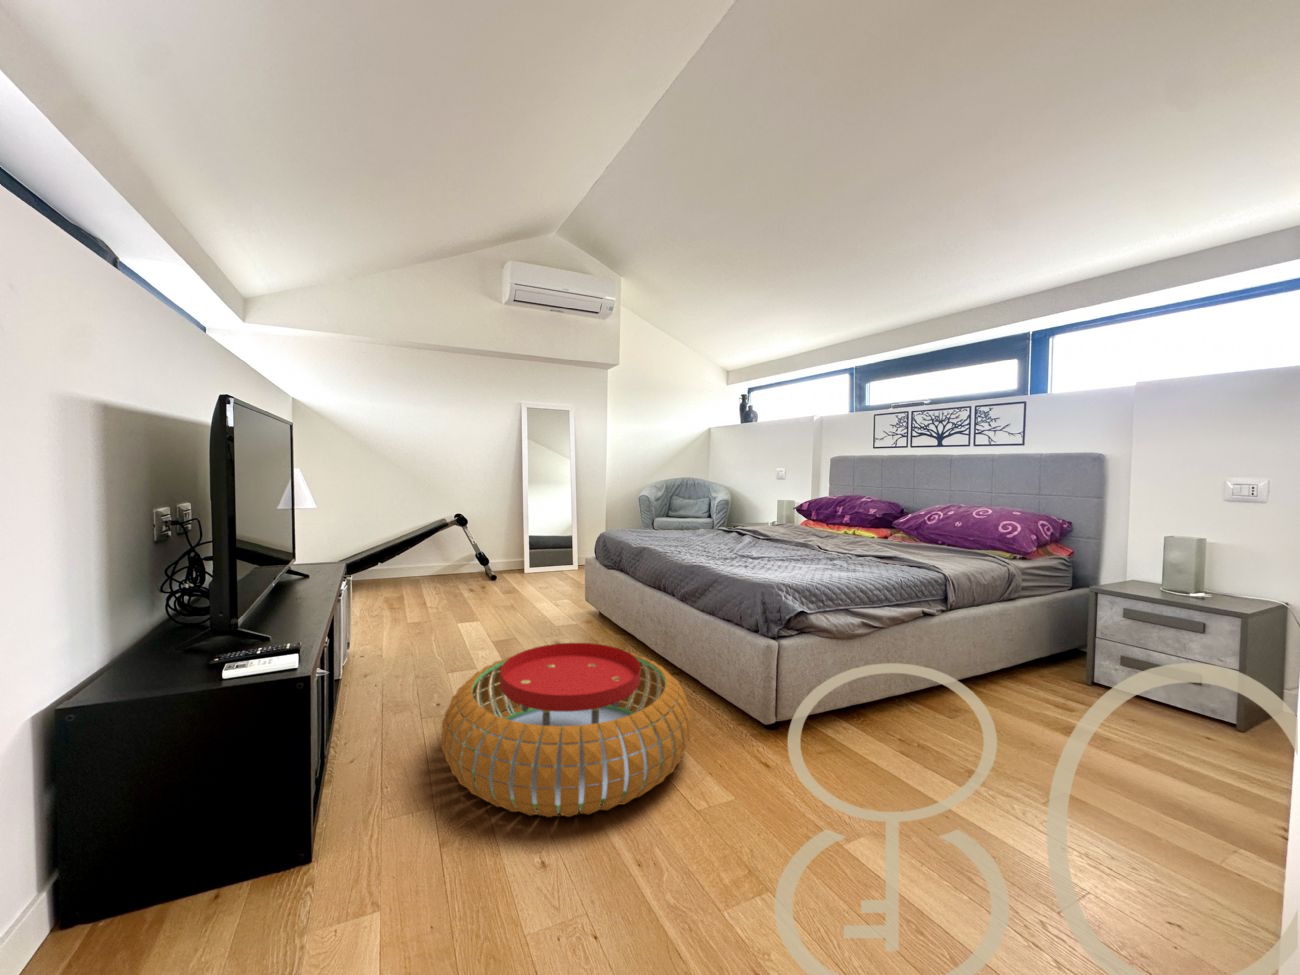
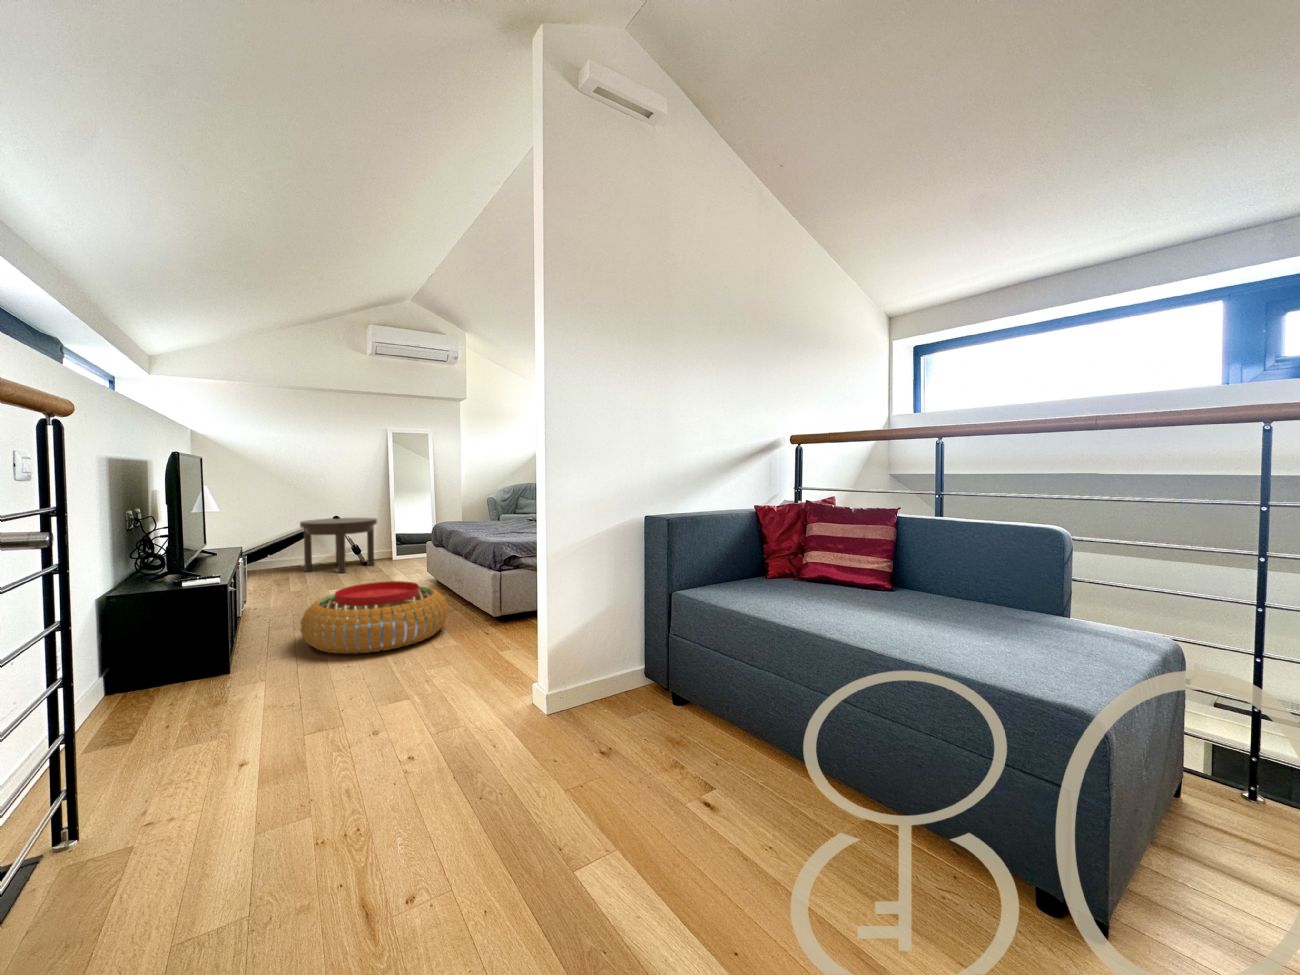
side table: none [416,516,509,590] -> present [300,518,377,573]

